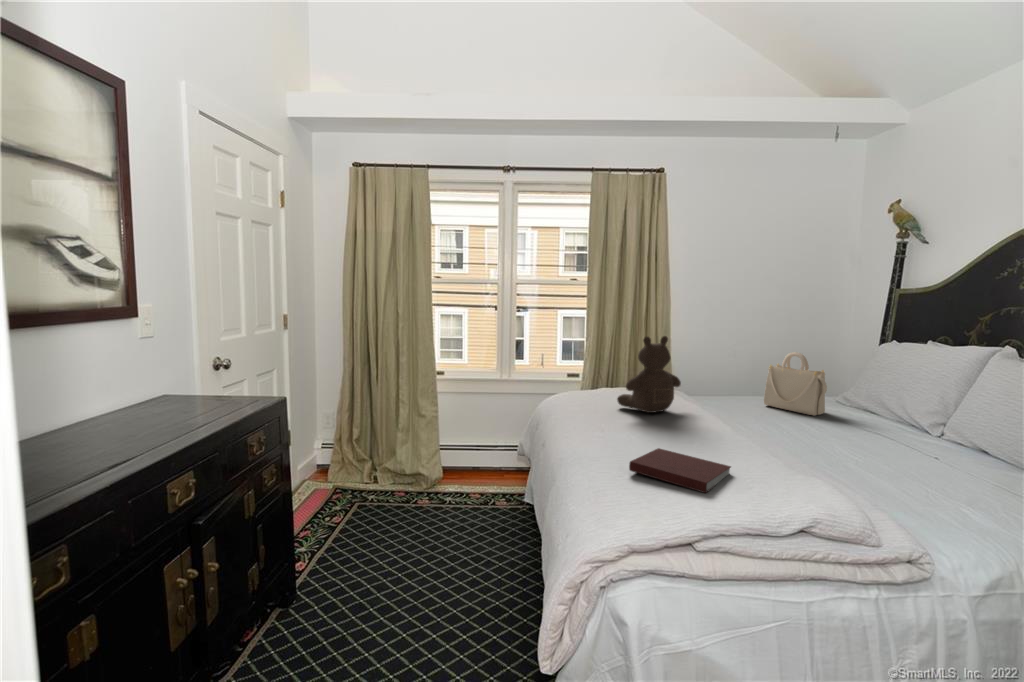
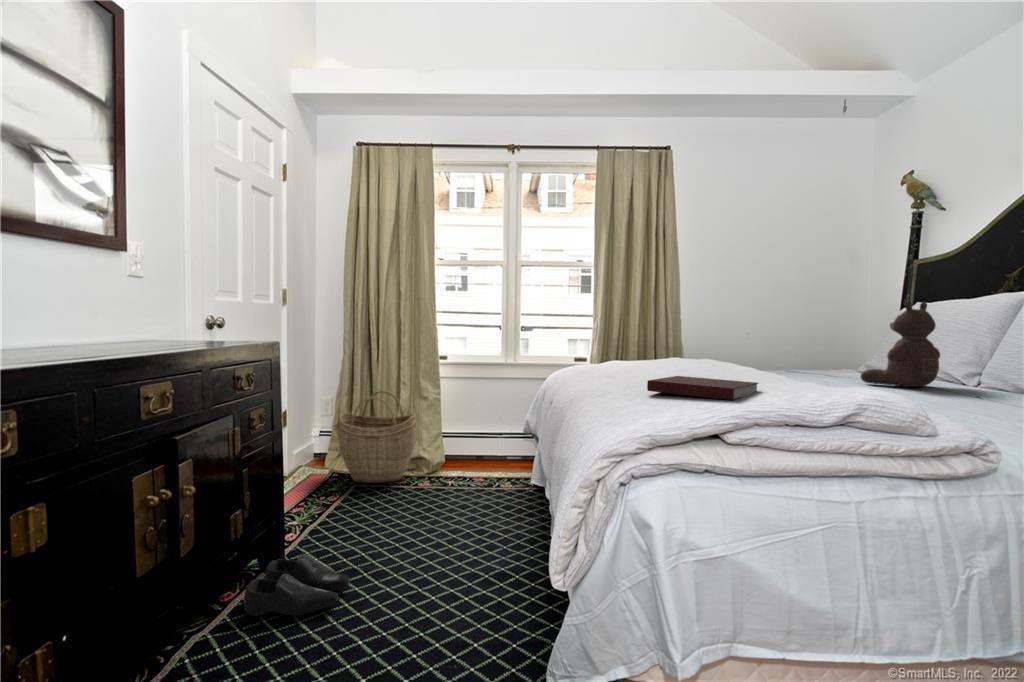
teddy bear: present [617,336,681,413] -> present [861,301,940,387]
handbag: present [764,352,827,415] -> none [784,314,851,378]
woven basket: none [342,409,416,498] -> present [339,391,416,483]
shoe: none [263,599,357,663] -> present [245,554,350,616]

